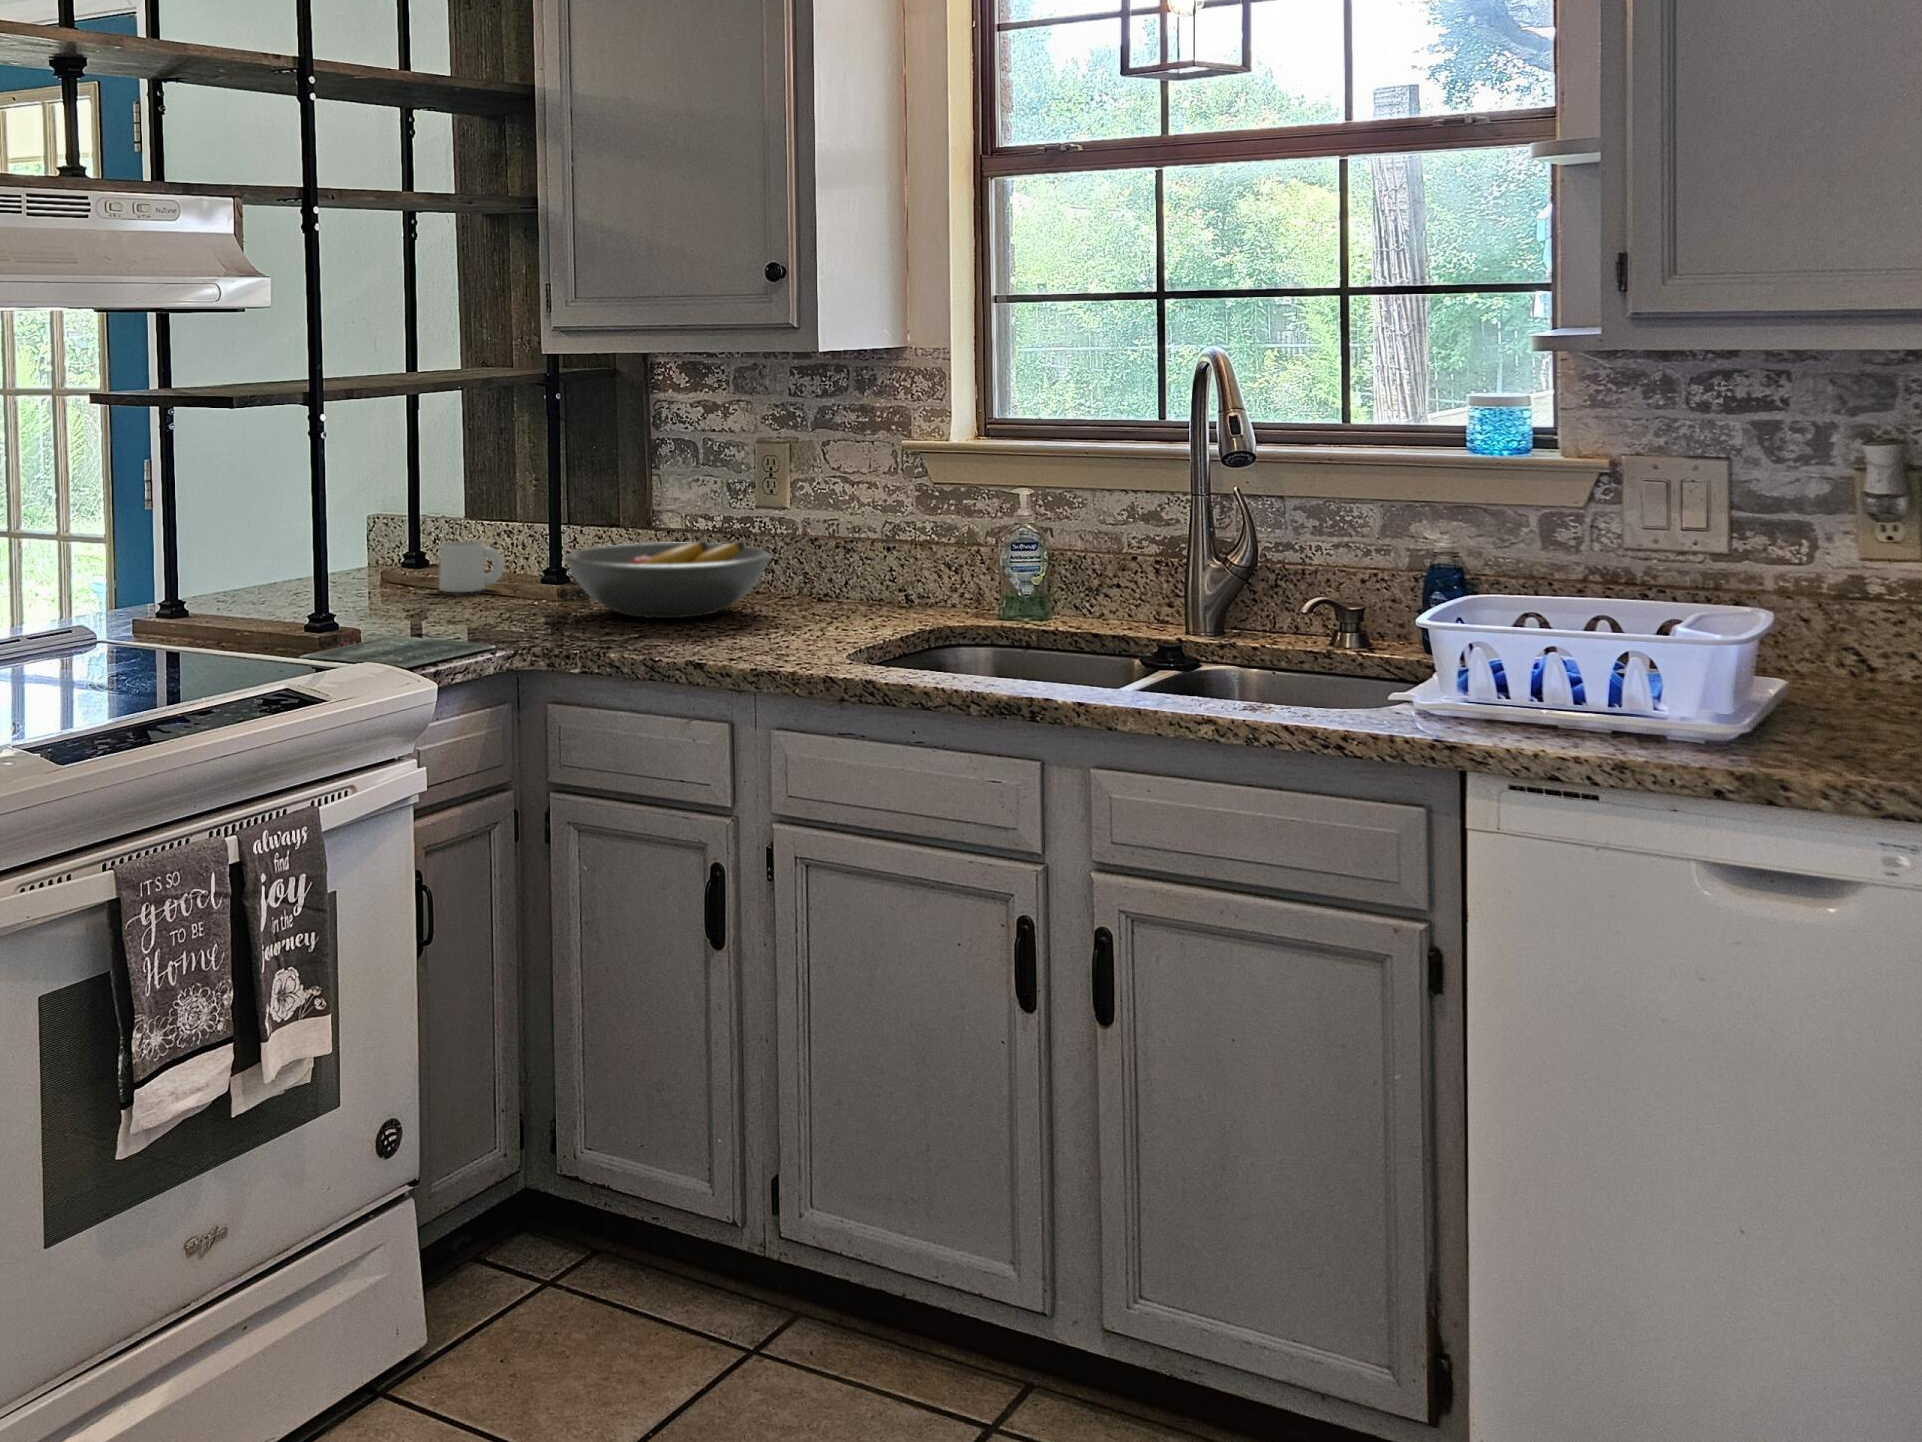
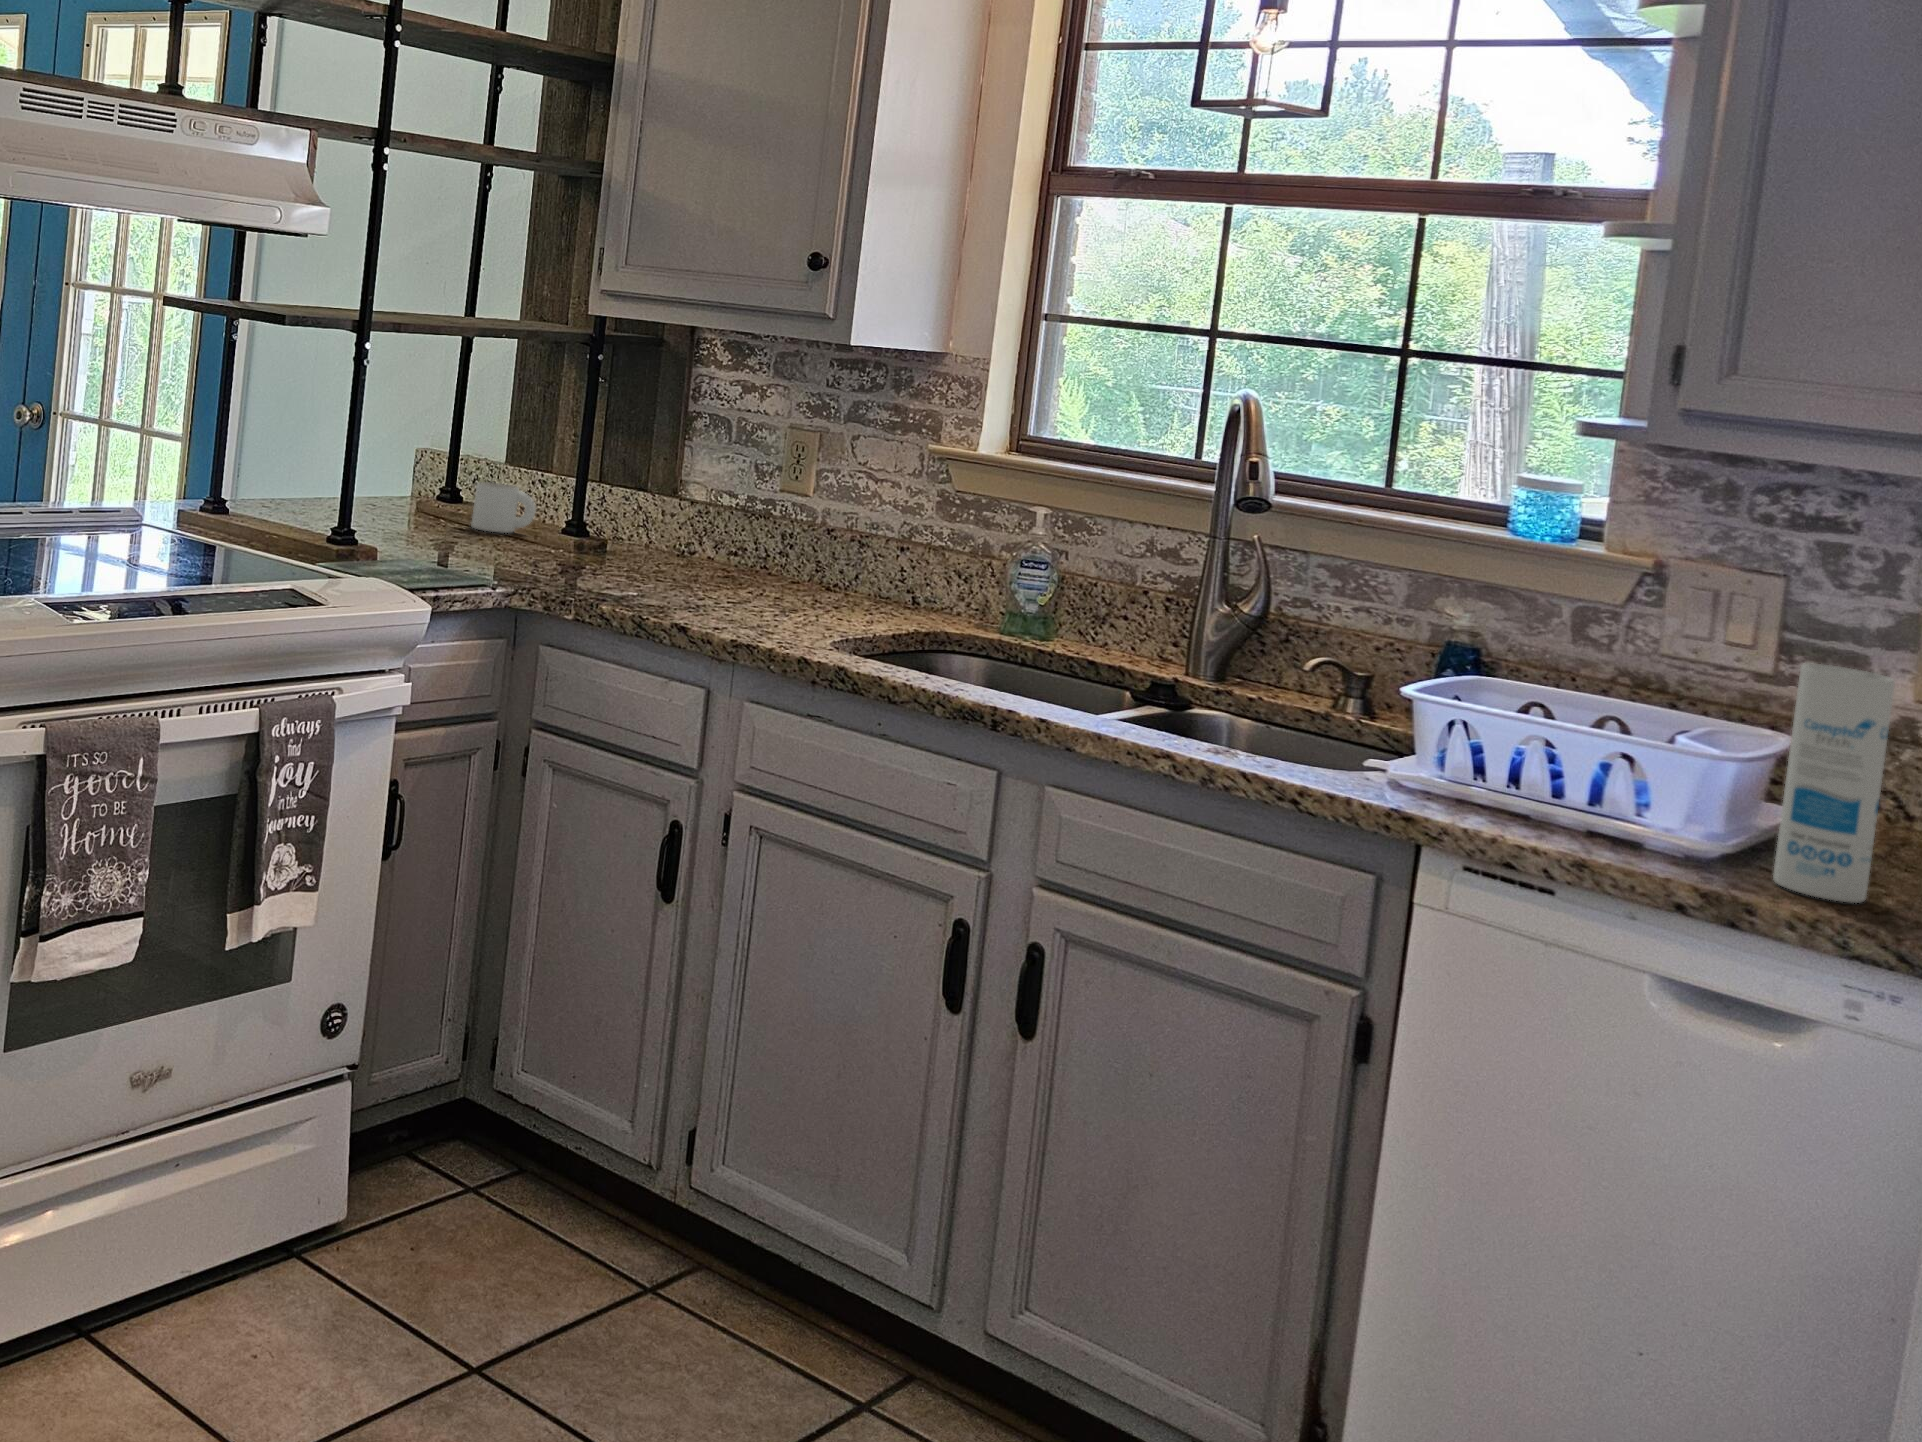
canister: none [1794,540,1881,764] -> present [1773,663,1895,903]
fruit bowl: present [565,541,771,618] -> none [585,506,786,585]

